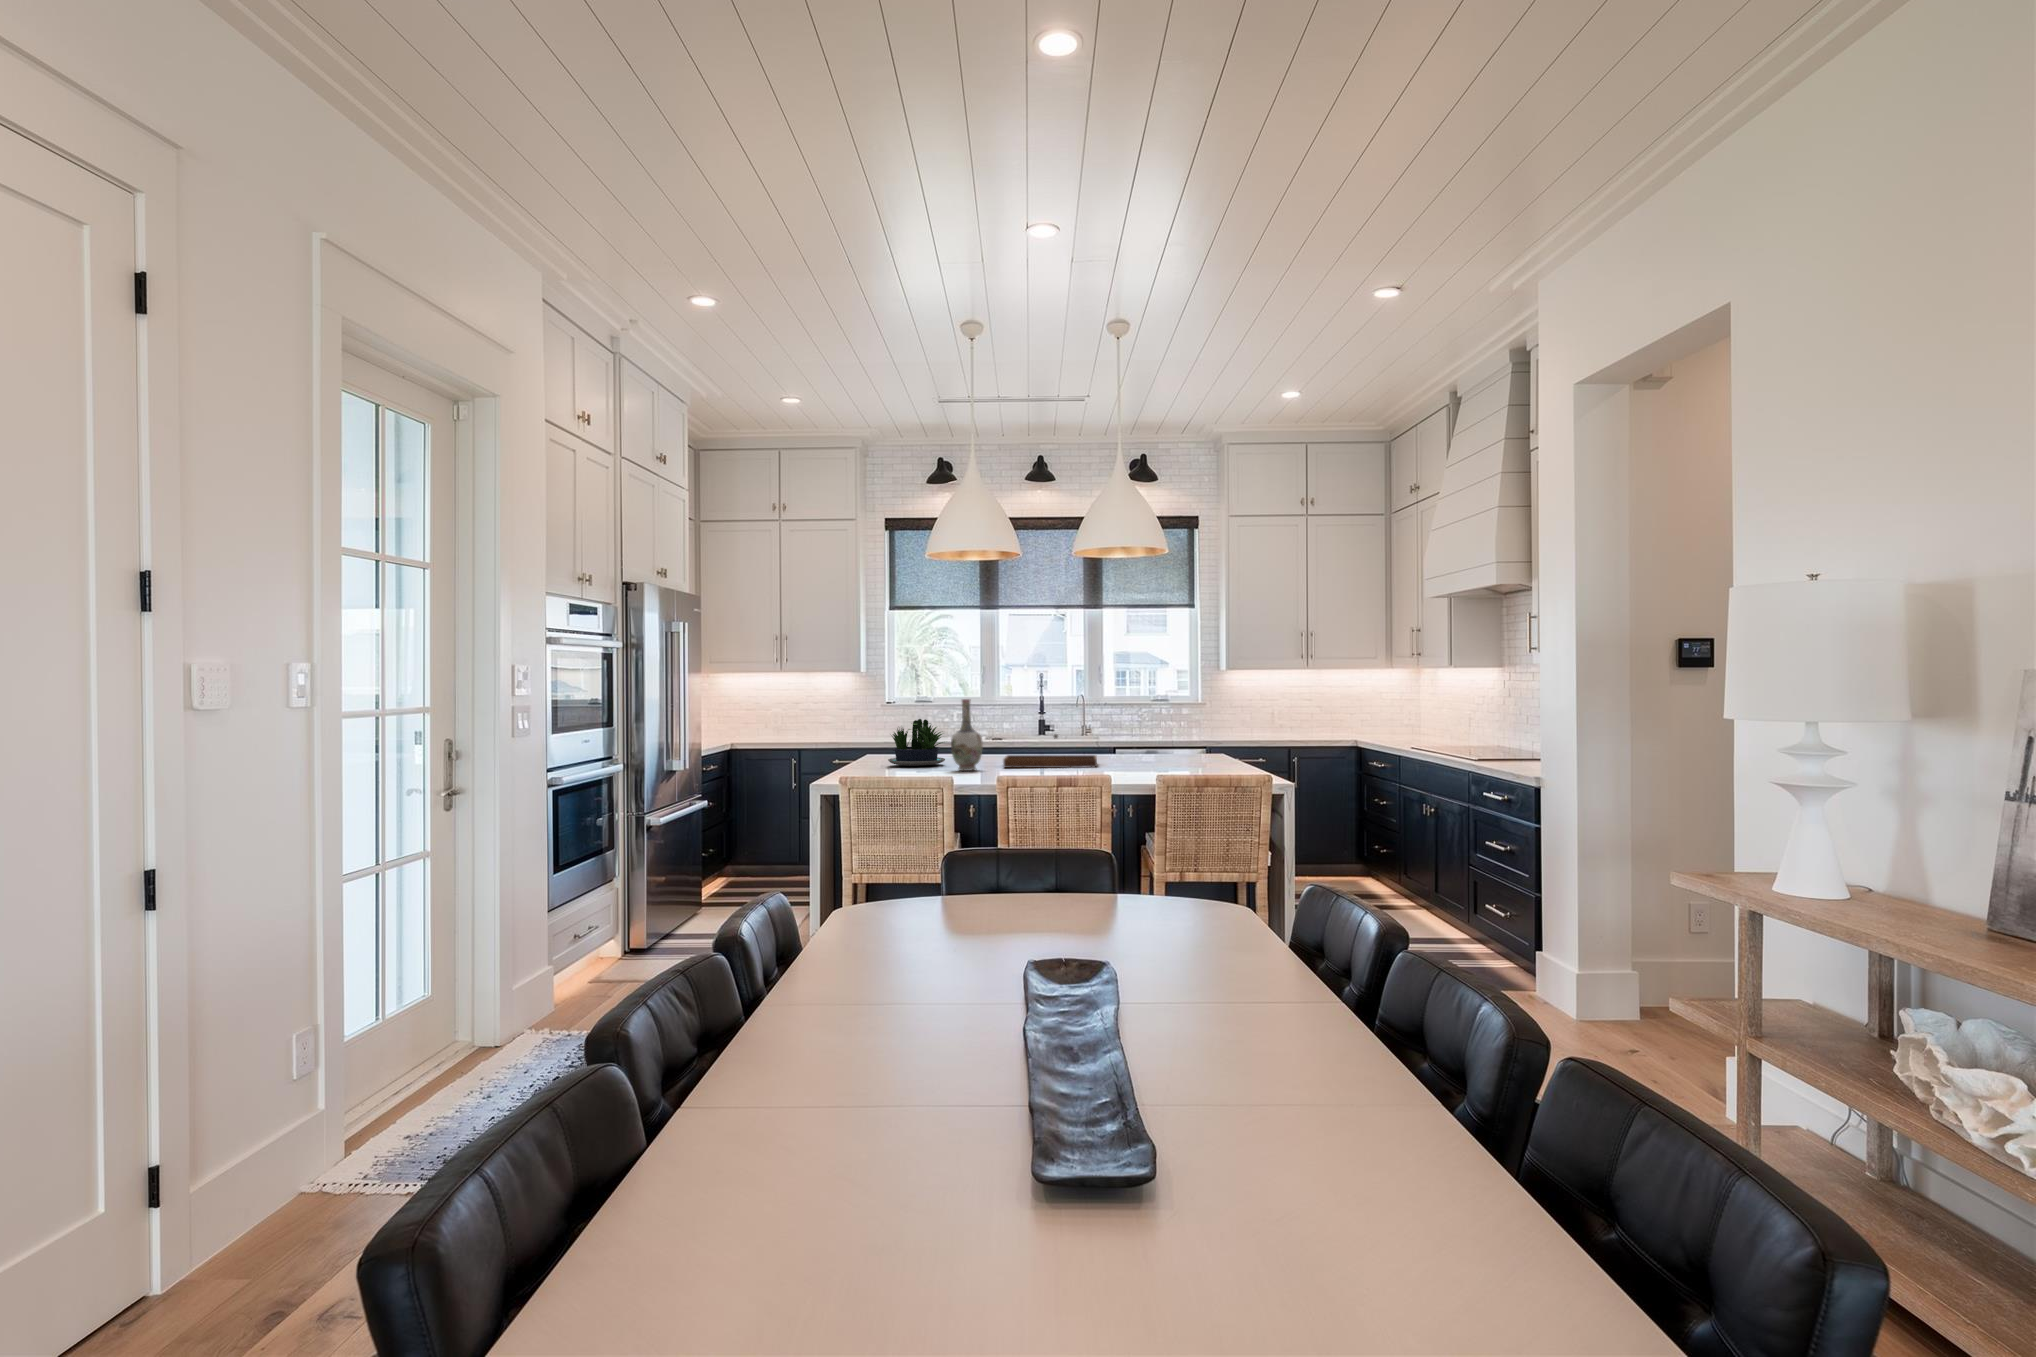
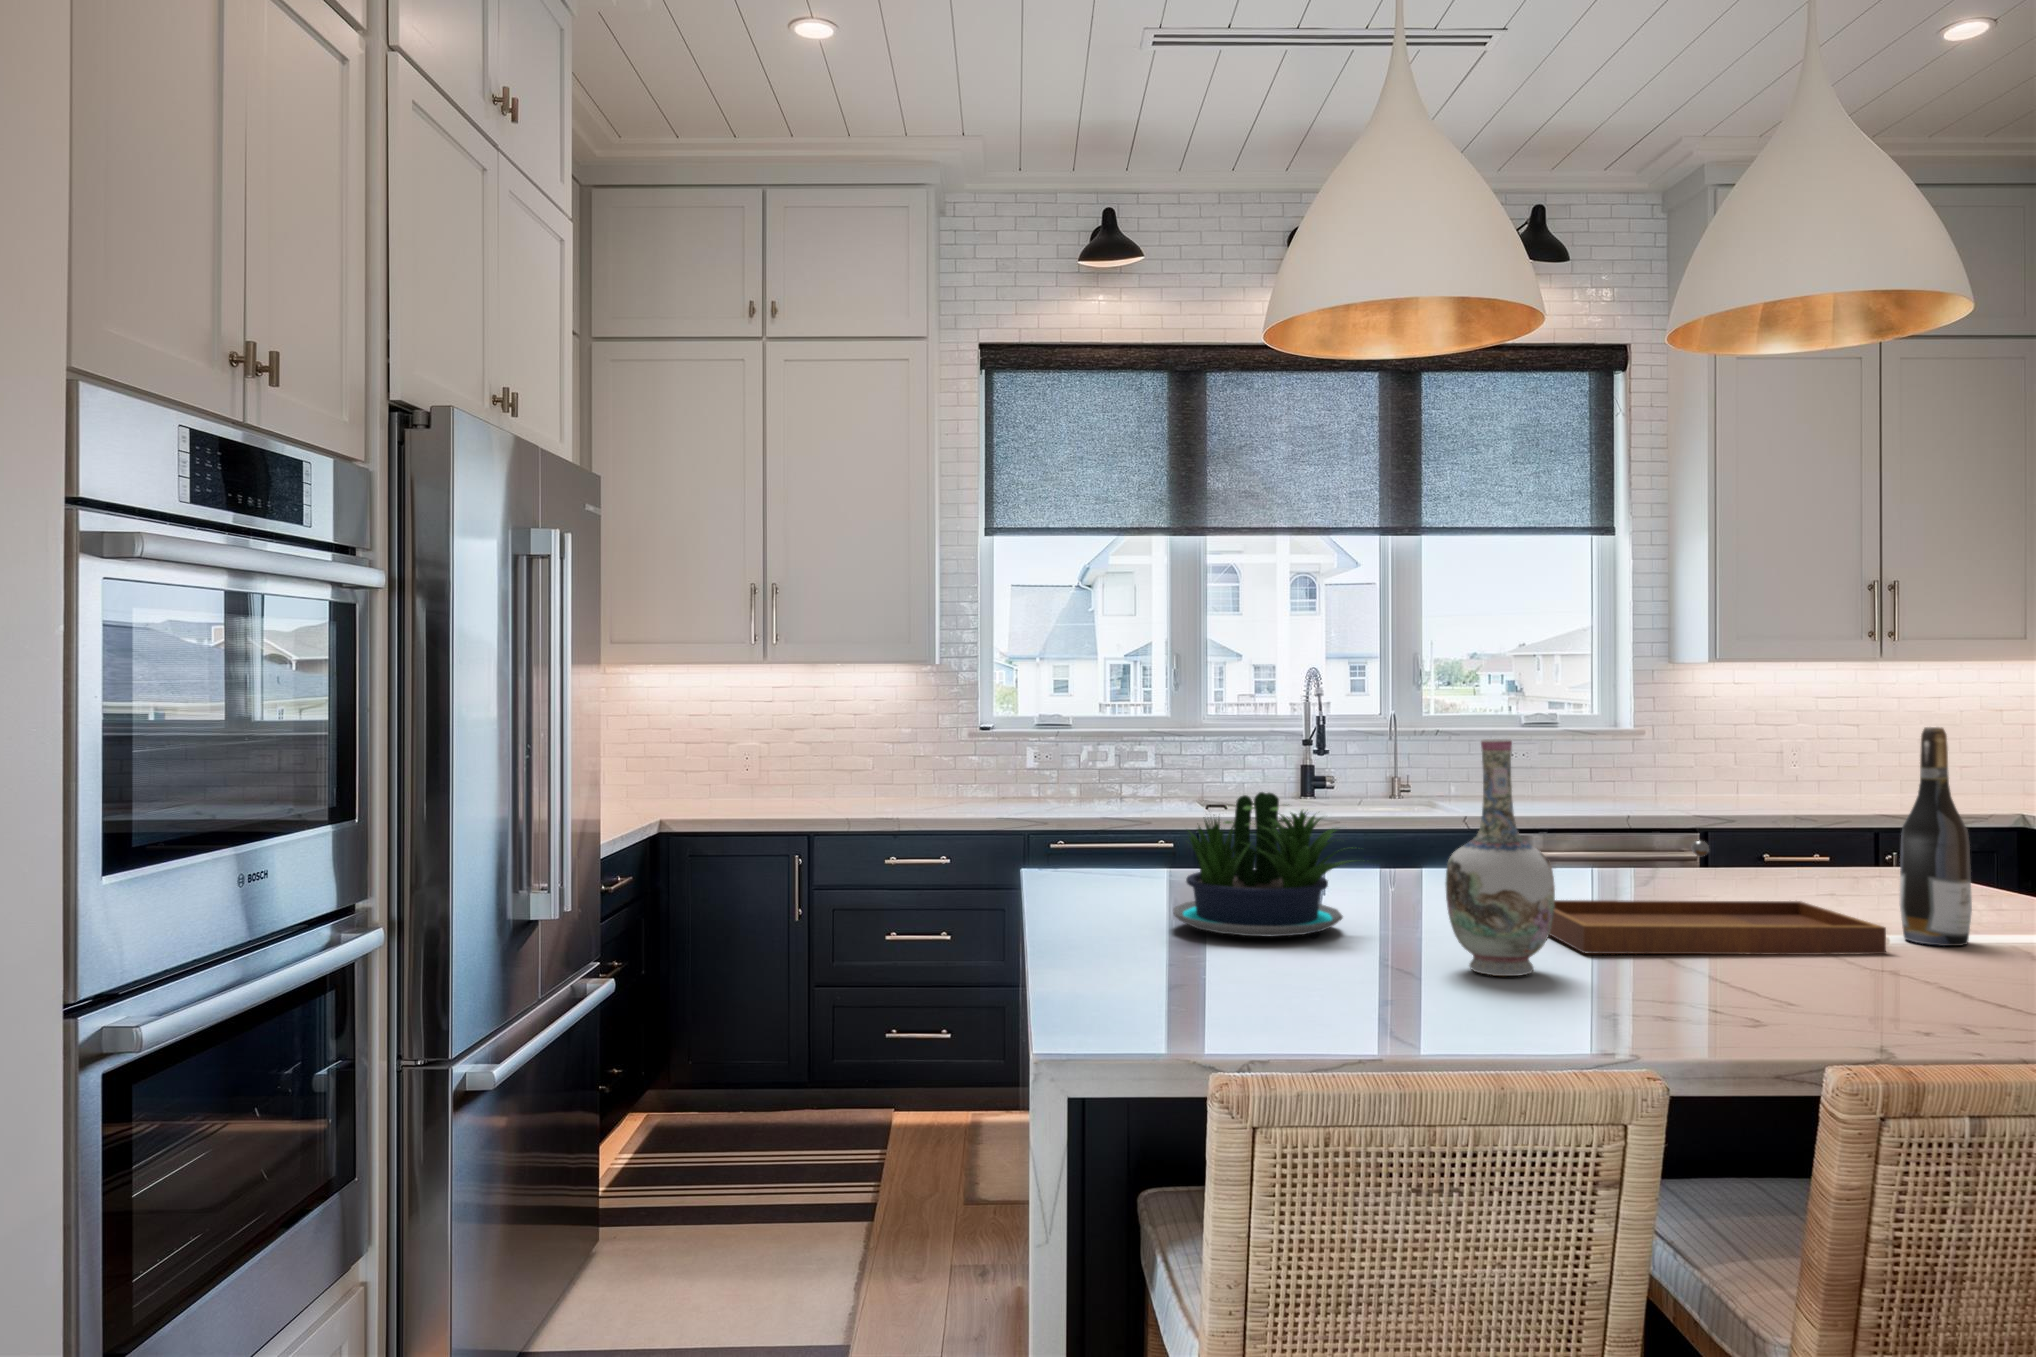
wine bottle: none [1113,696,1133,766] -> present [1900,727,1972,946]

